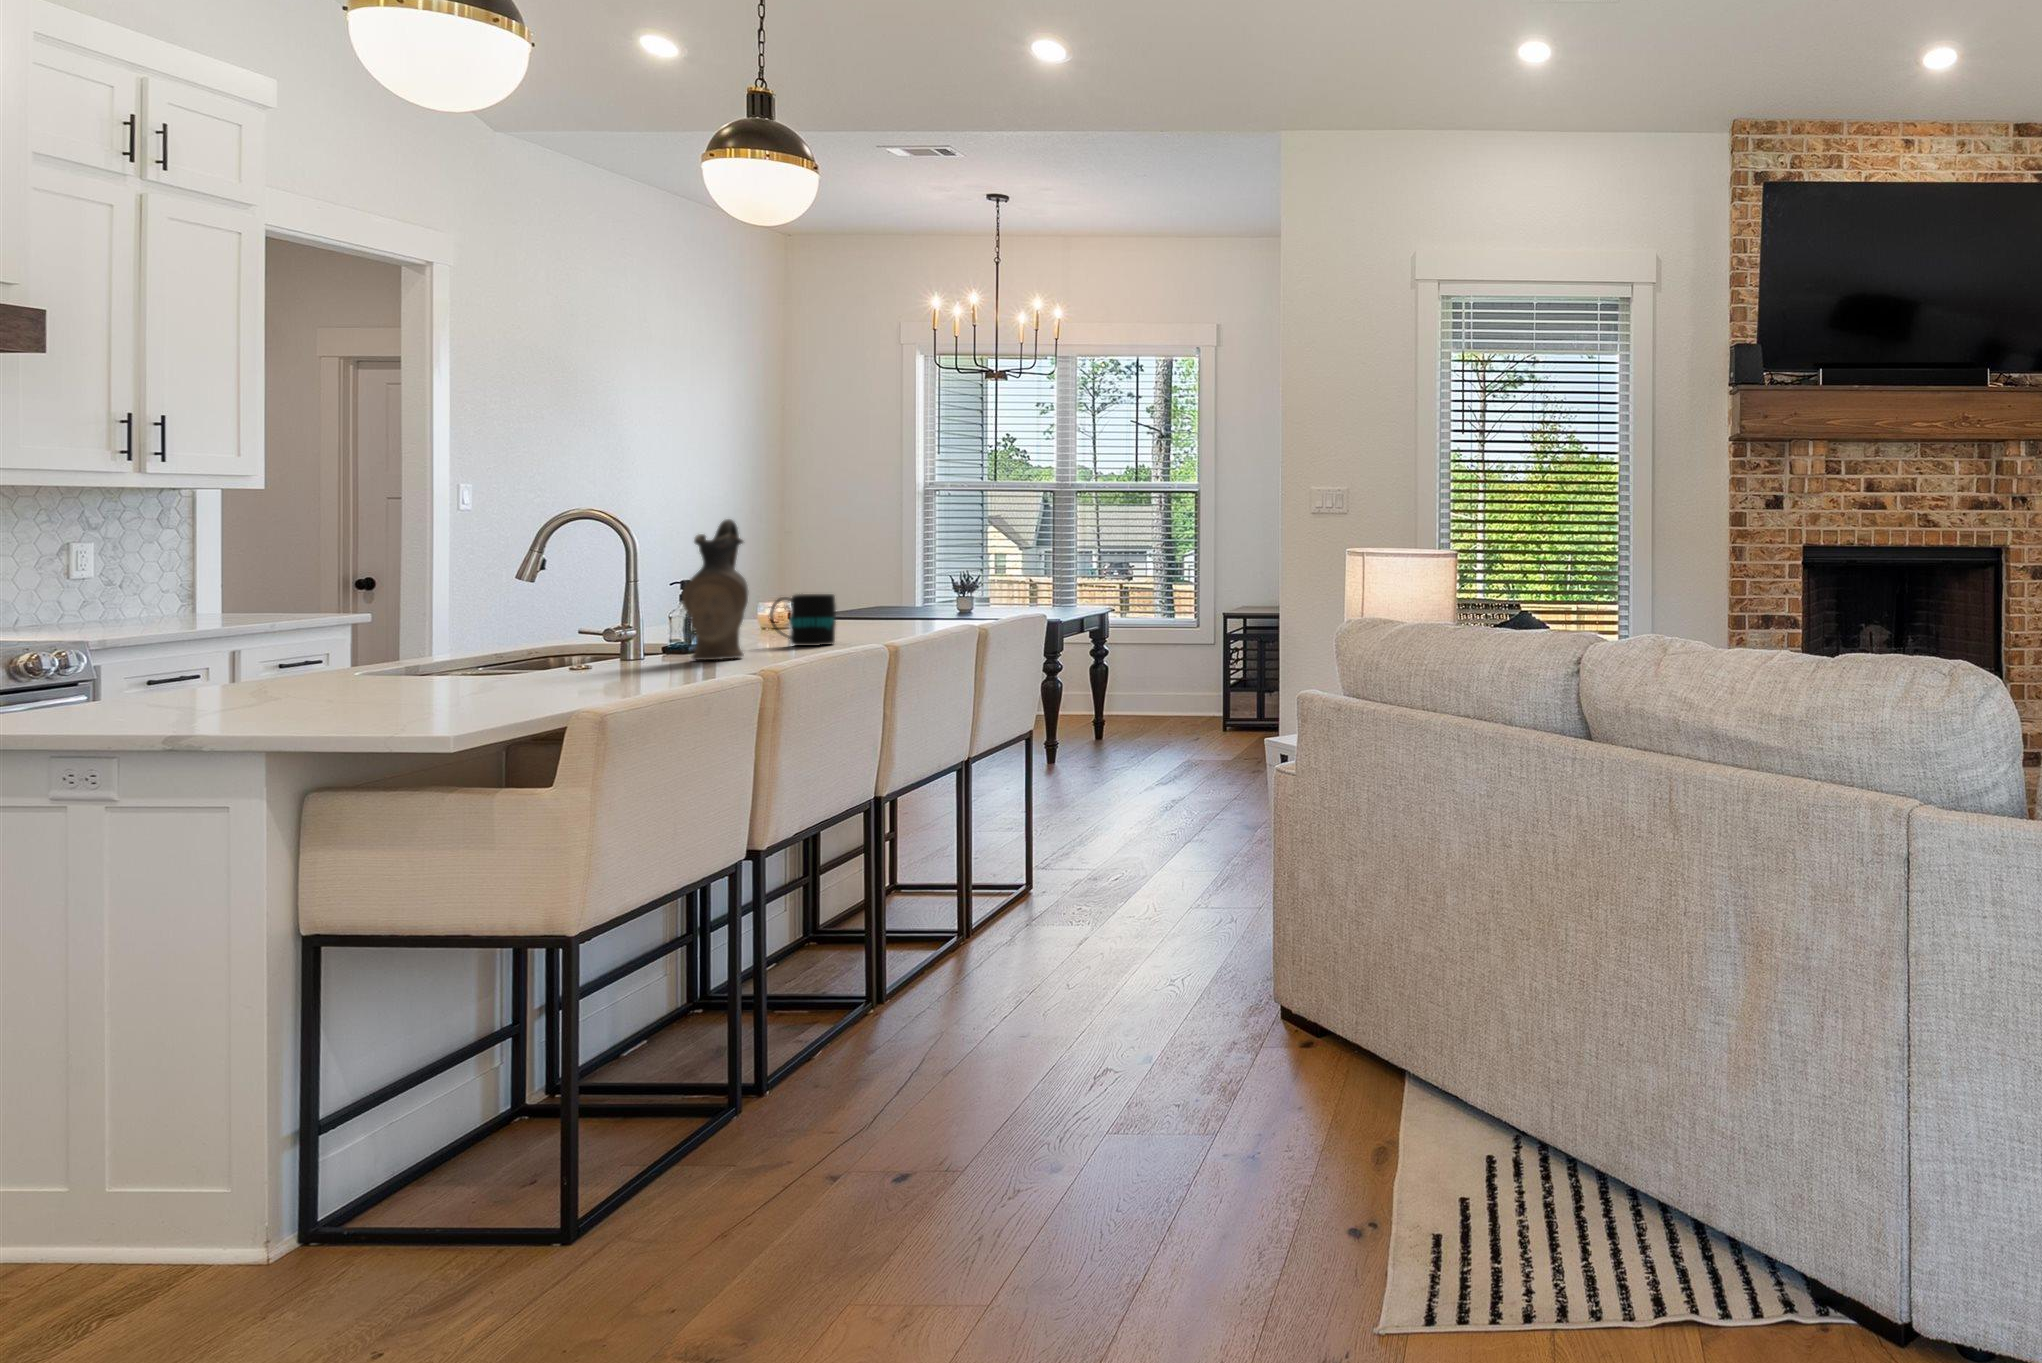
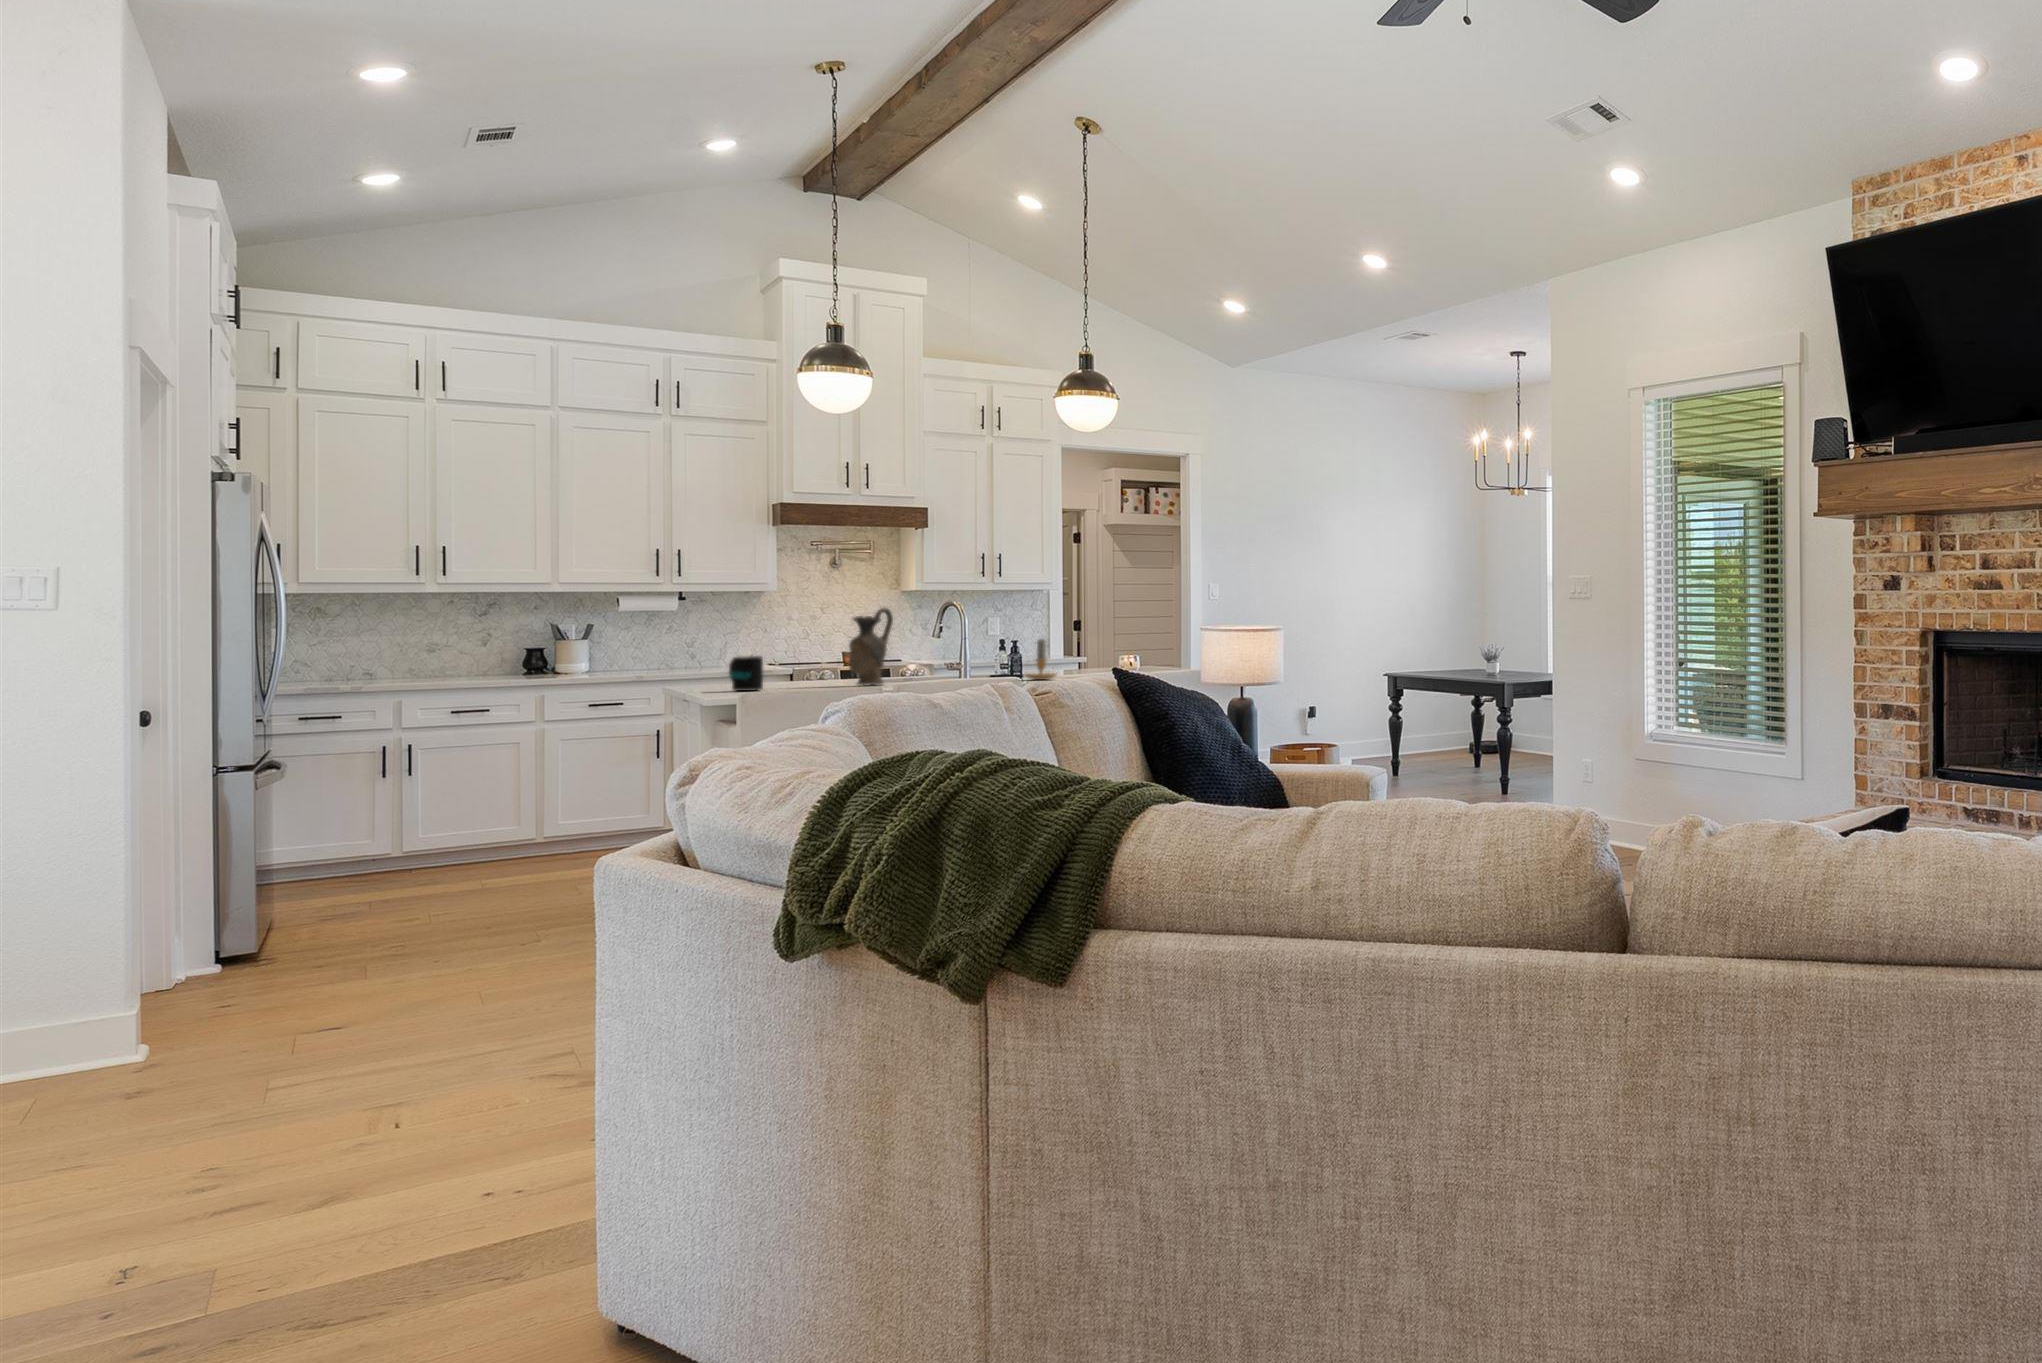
candle: none [833,566,904,635] -> present [1026,639,1057,680]
mug: present [770,594,836,646] -> present [729,656,763,691]

